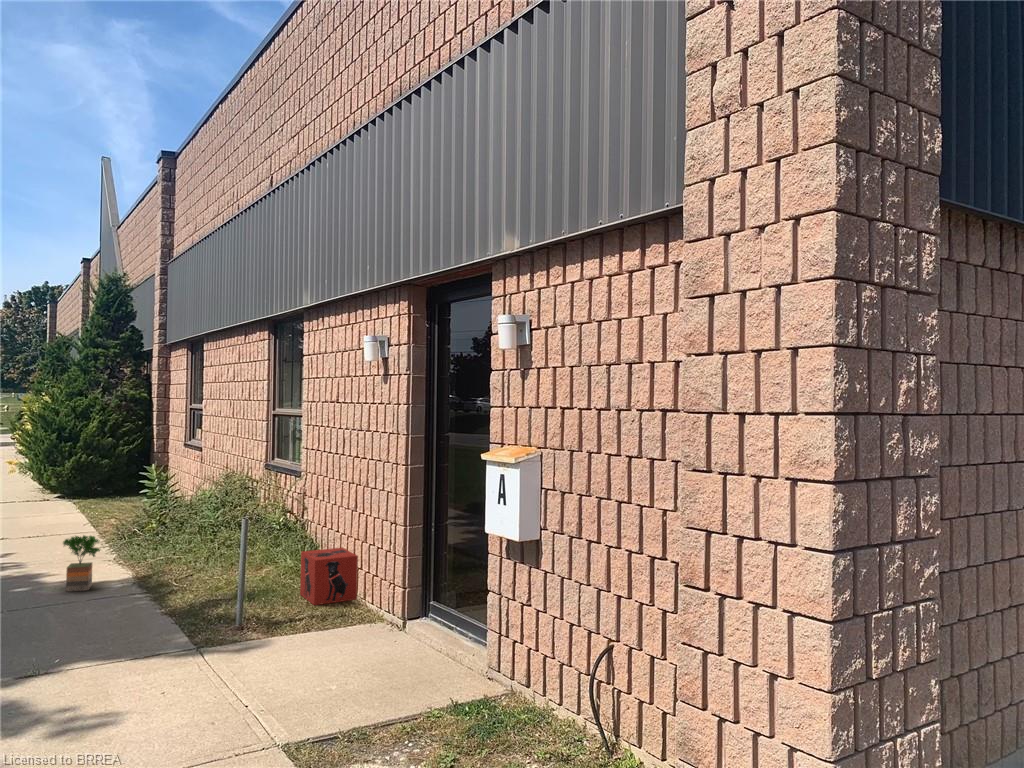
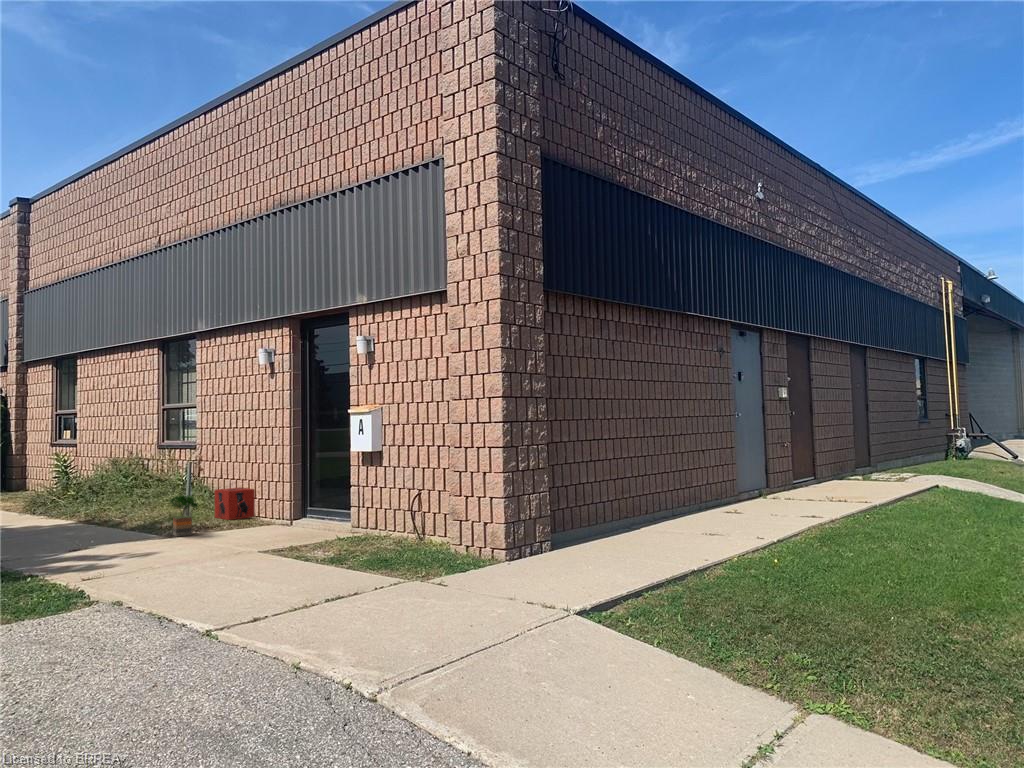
potted tree: present [63,536,100,591] -> present [169,495,198,536]

